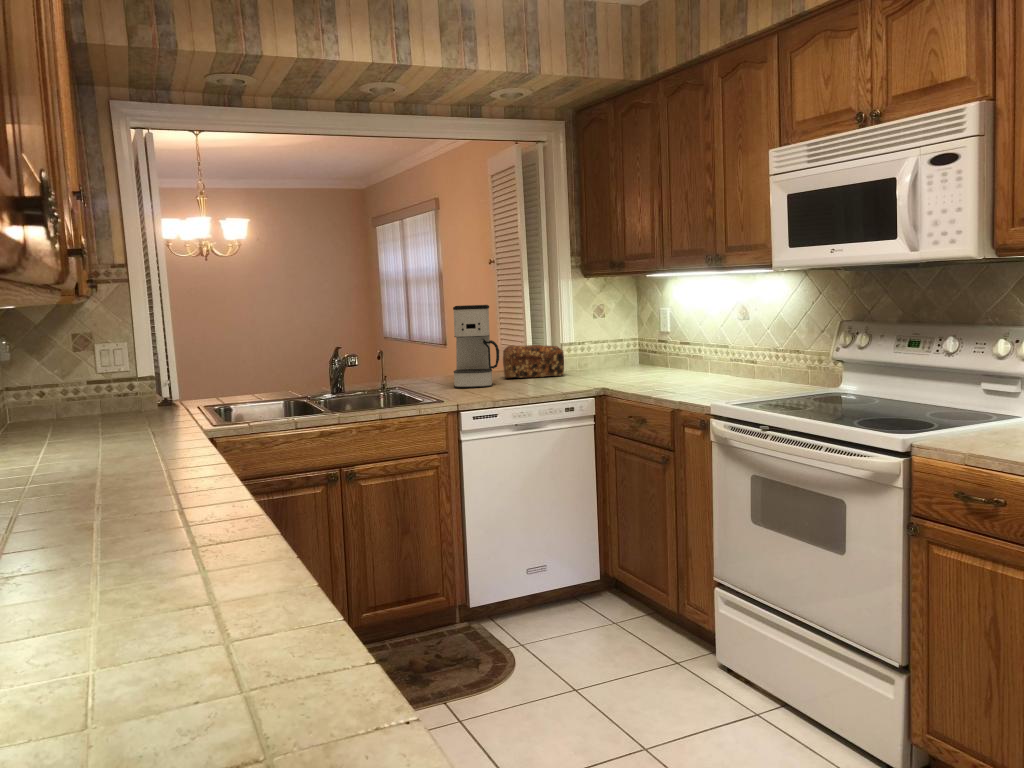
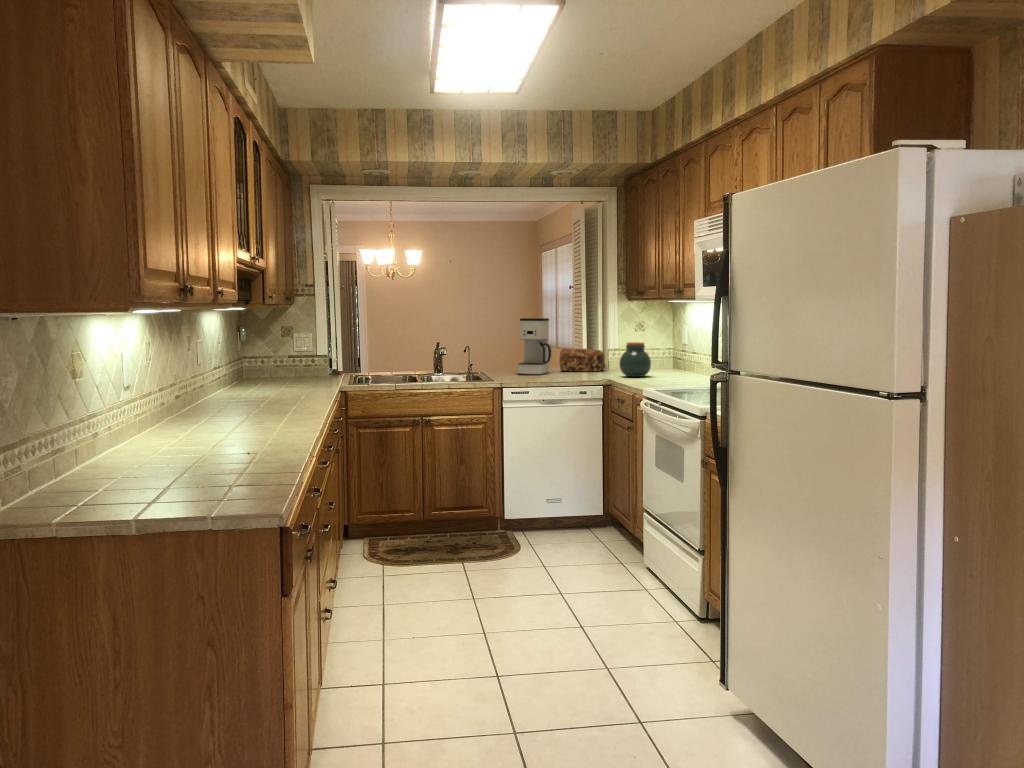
jar: none [609,334,653,383] -> present [619,342,651,377]

